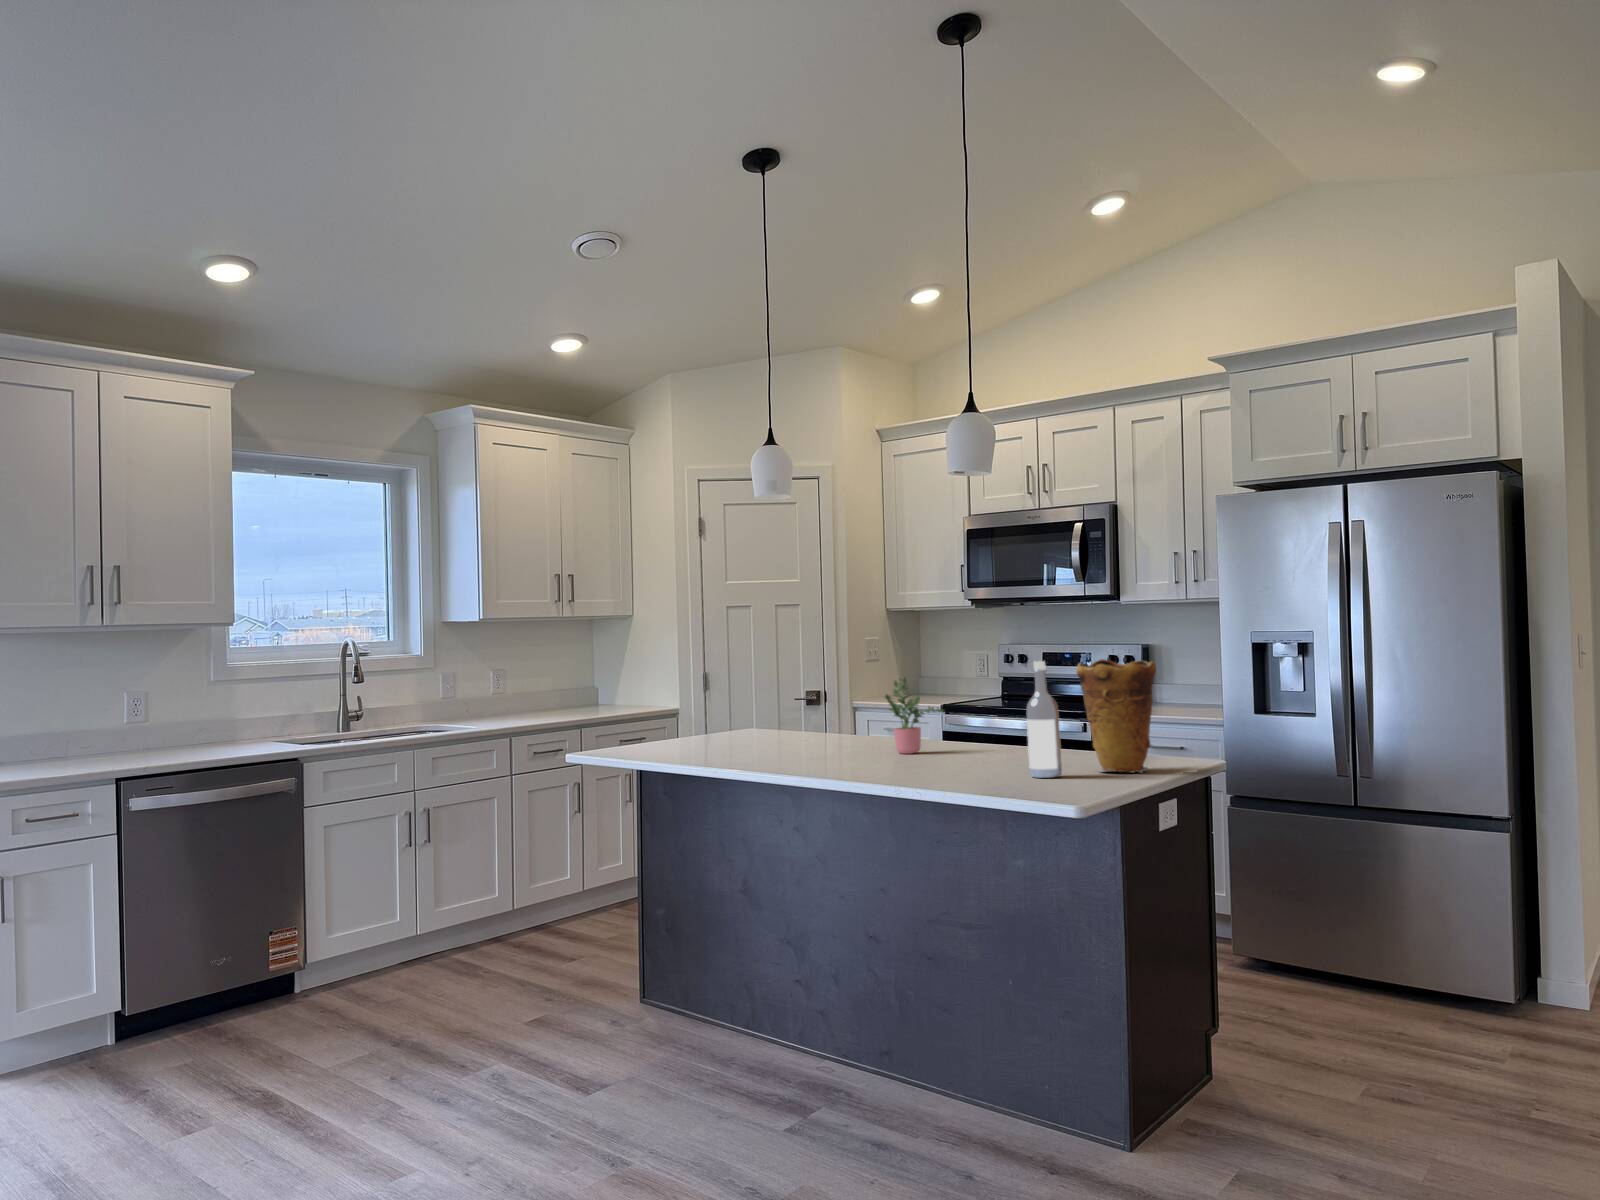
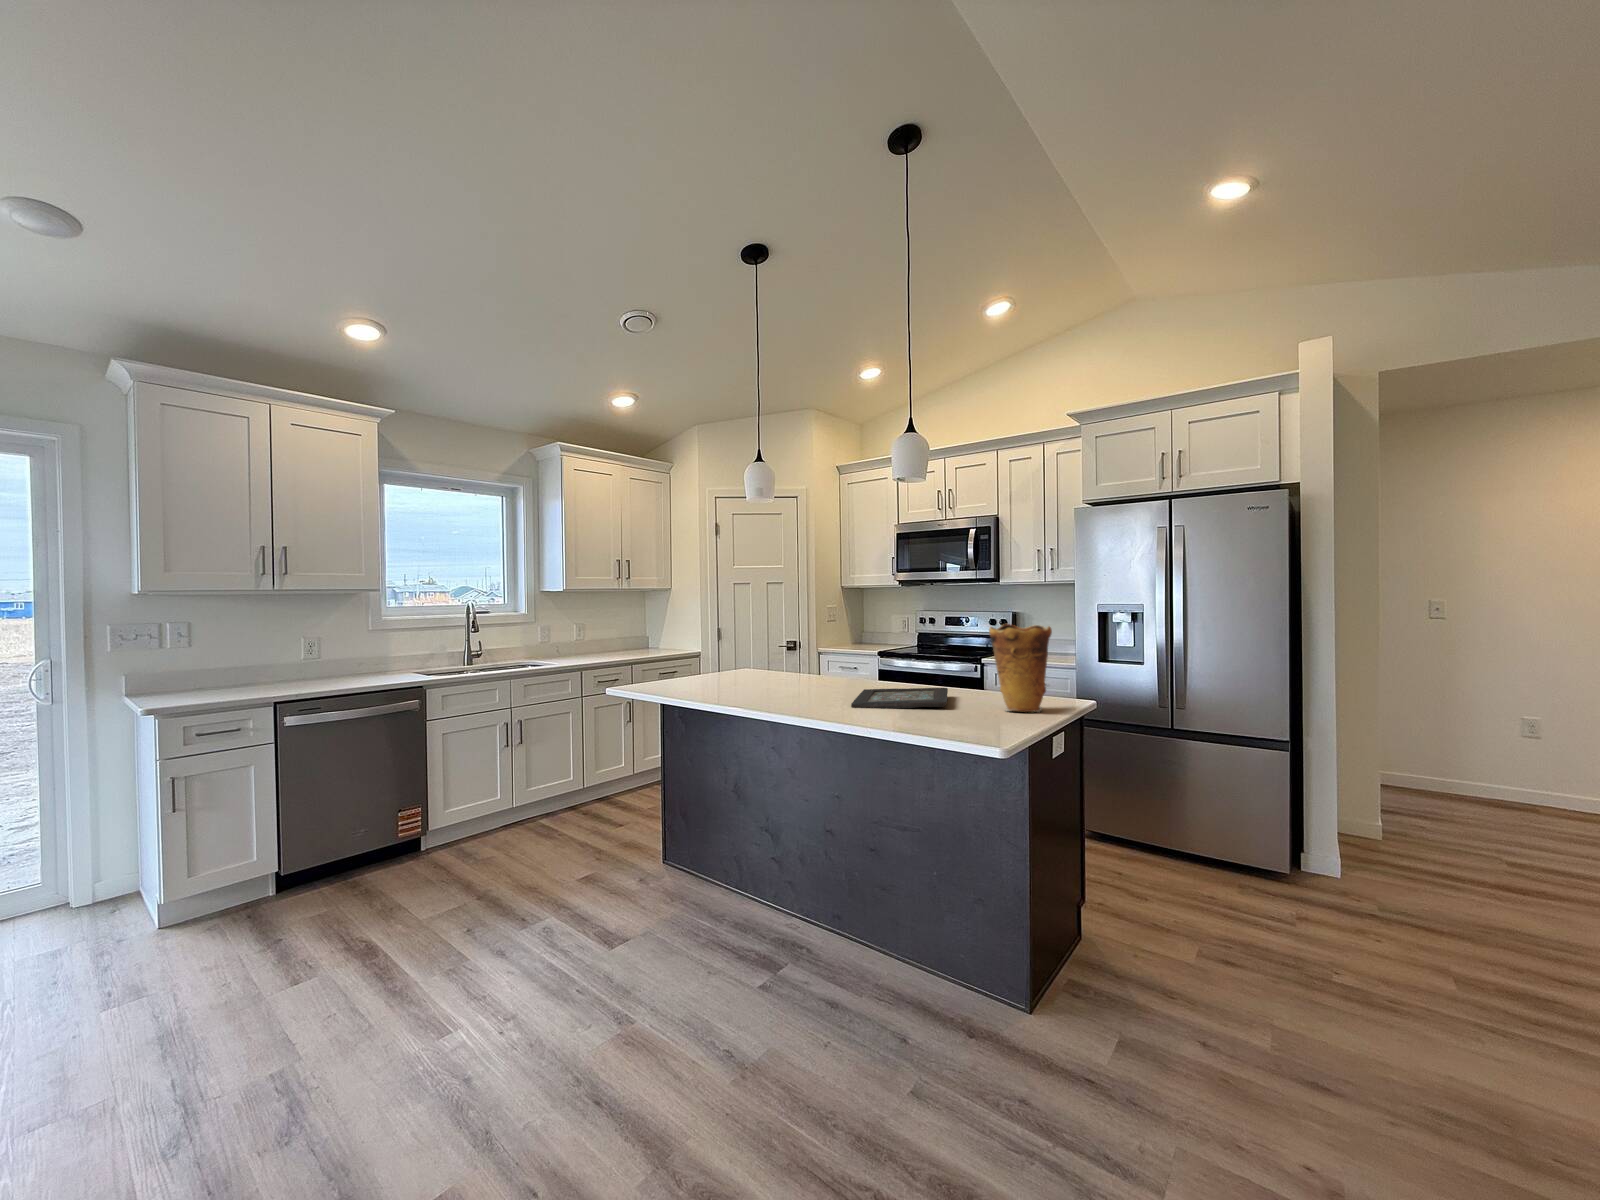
wine bottle: present [1026,661,1062,778] -> none [952,625,979,717]
potted plant: present [885,678,945,754] -> none [839,634,883,690]
decorative tray: none [900,747,1031,774] -> present [851,688,948,708]

